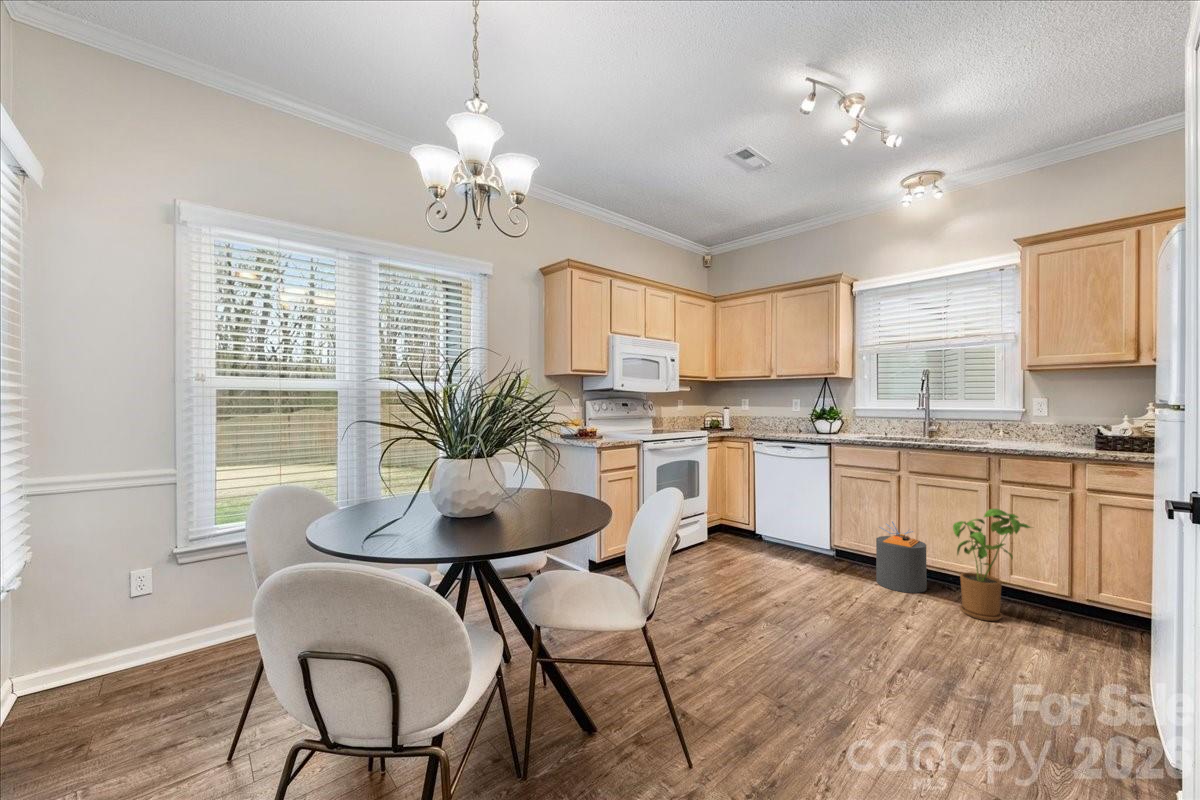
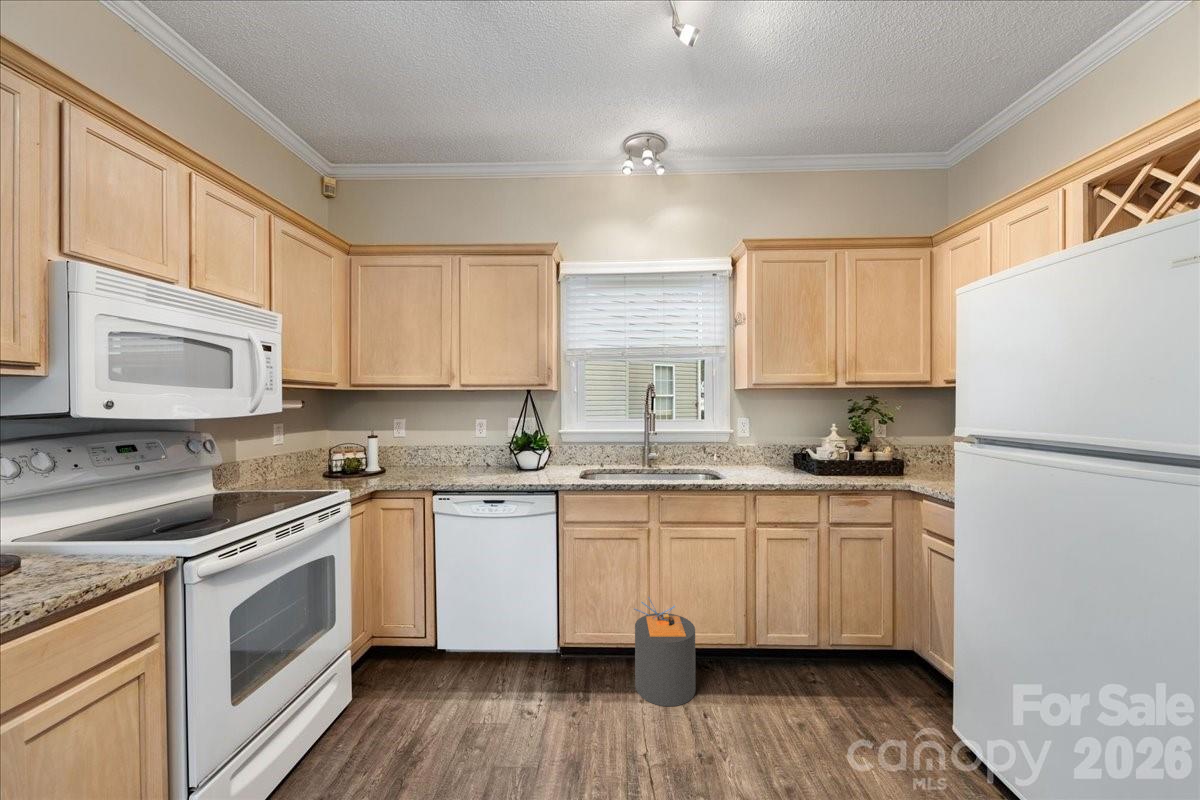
house plant: present [953,509,1031,621] -> none [738,572,822,727]

